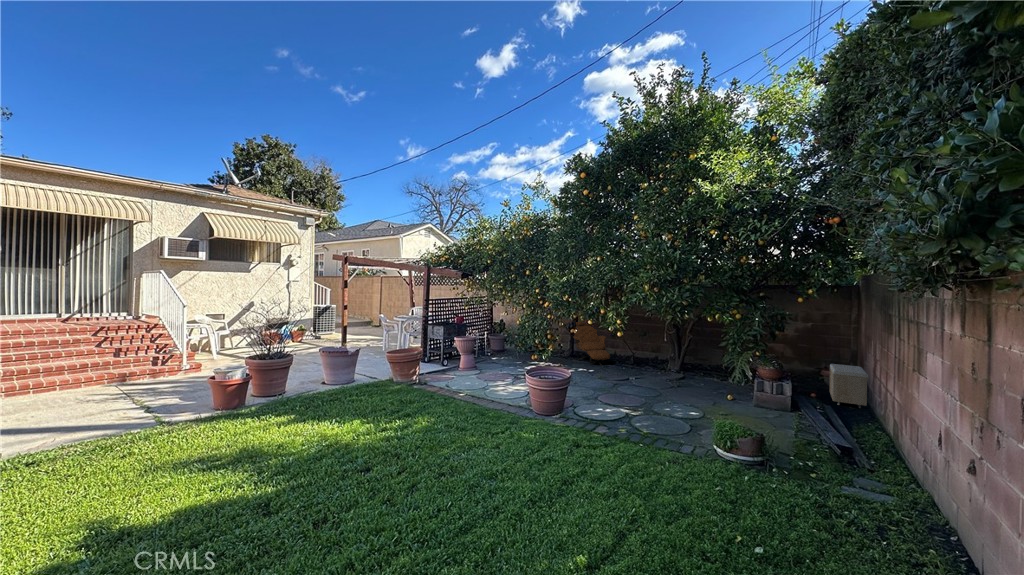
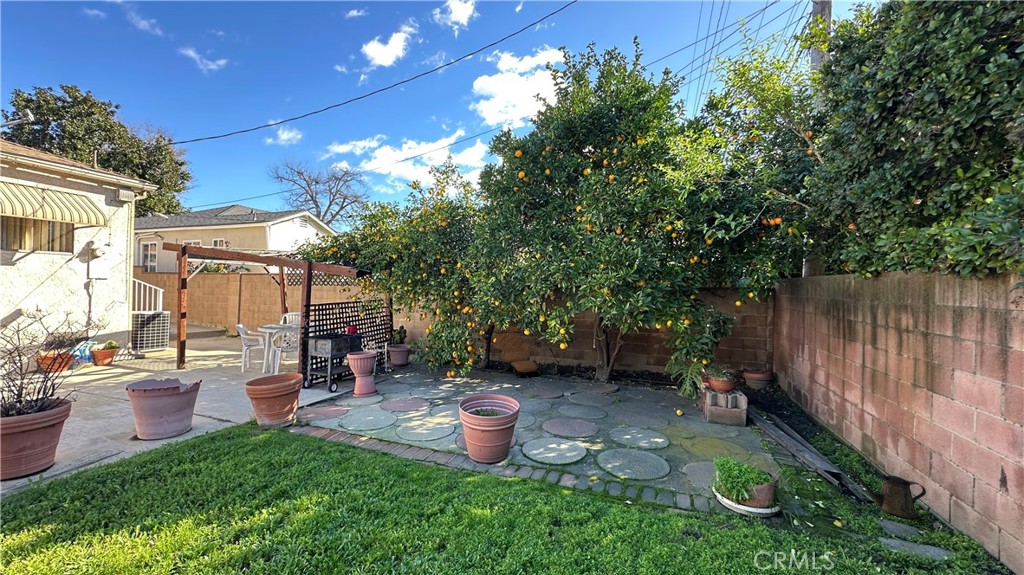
storage bench: present [830,364,869,408] -> none [760,369,805,414]
watering can: none [841,435,916,482] -> present [846,466,926,519]

